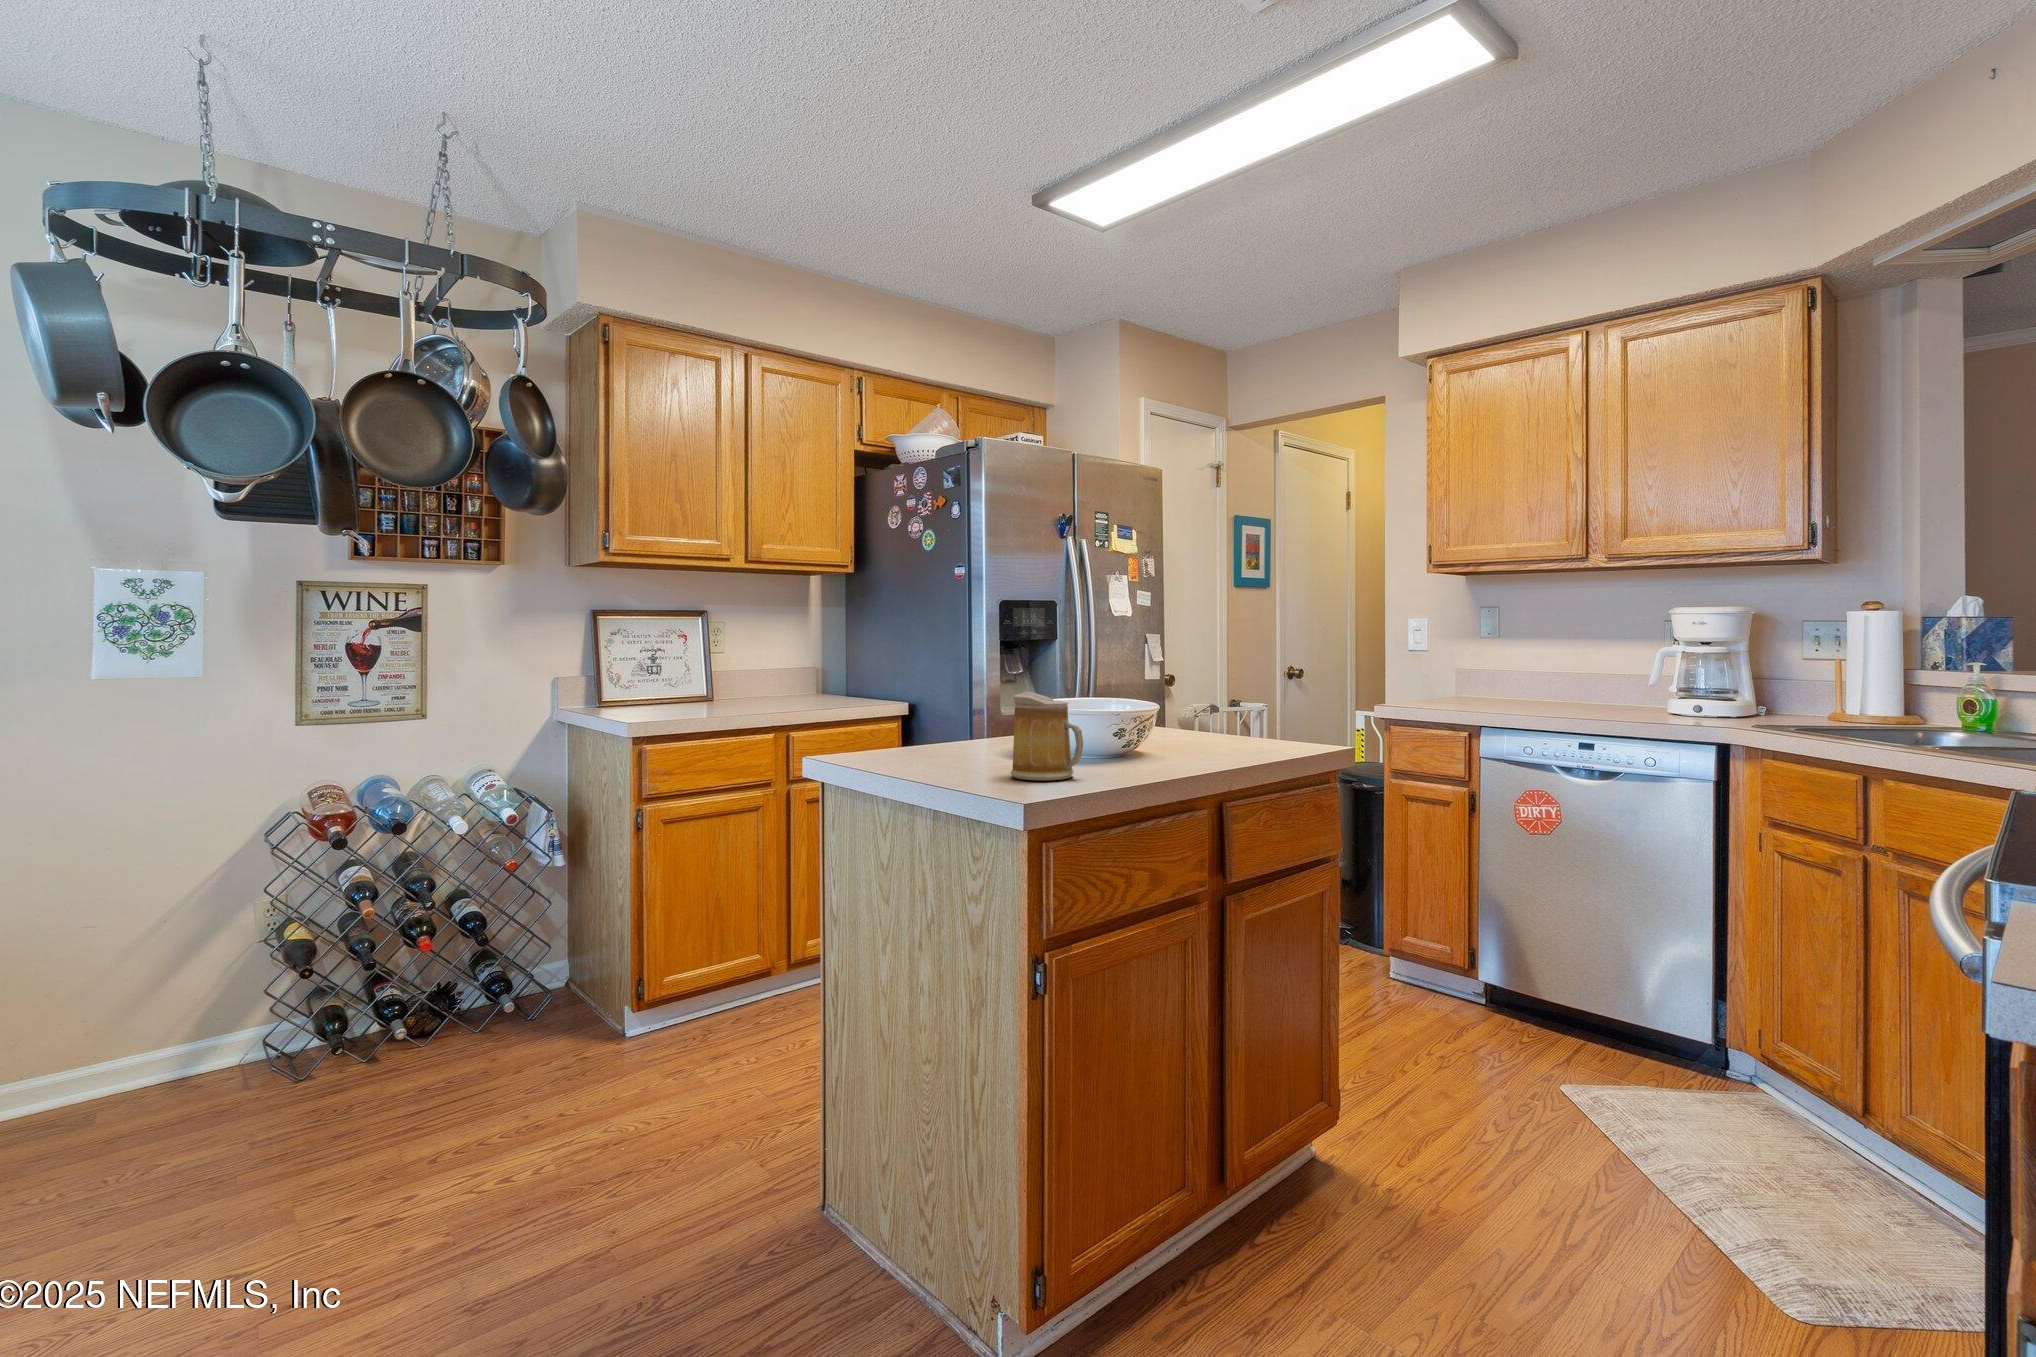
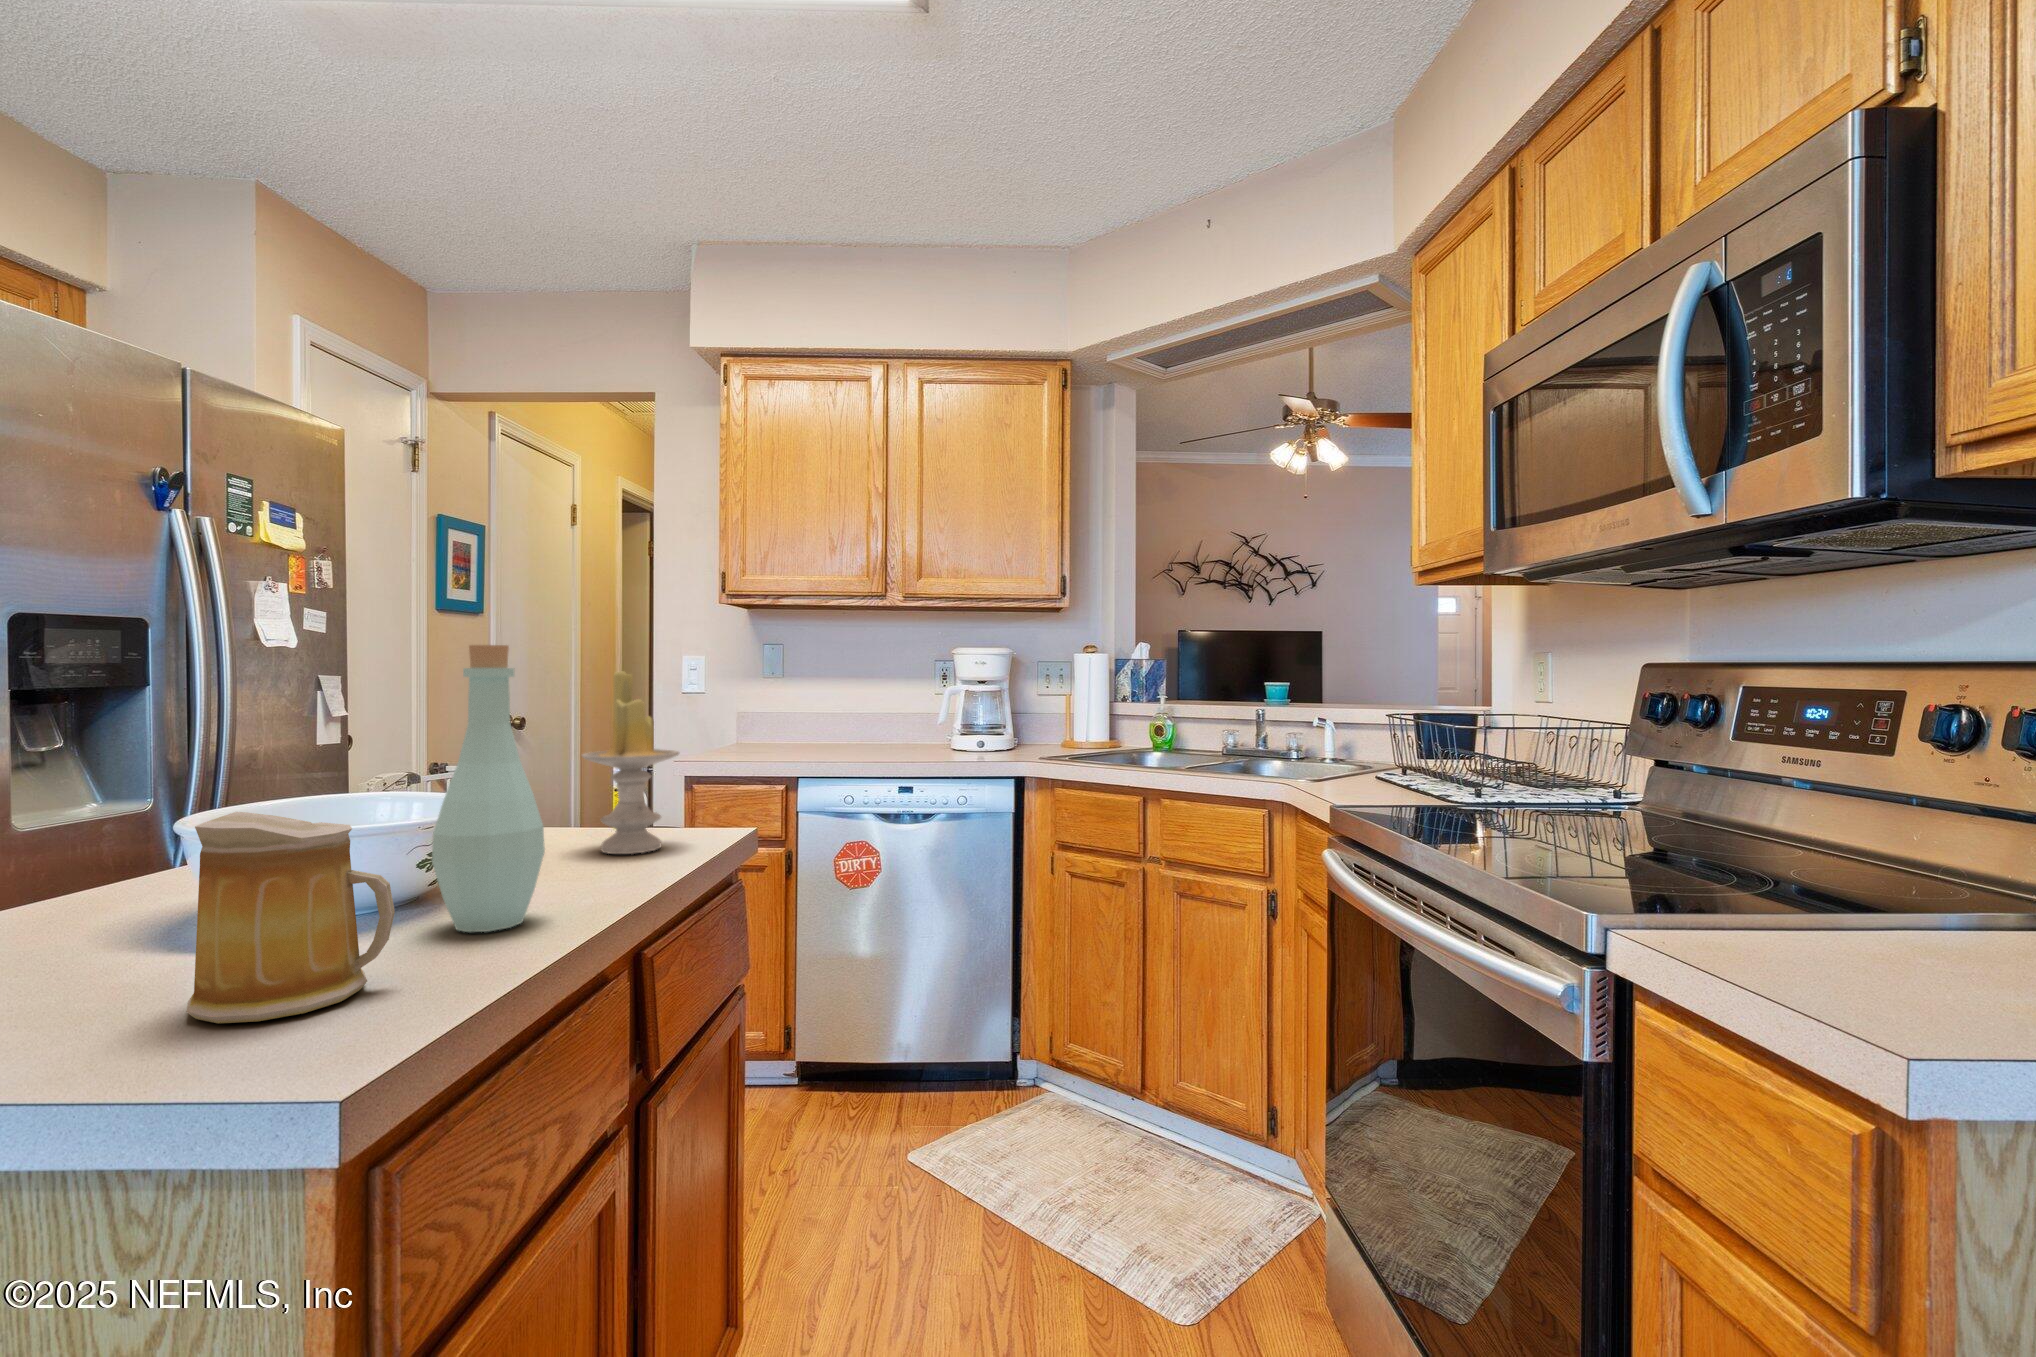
bottle: none [1113,617,1169,769] -> present [432,645,545,932]
candle: none [1223,631,1283,750] -> present [582,671,679,854]

